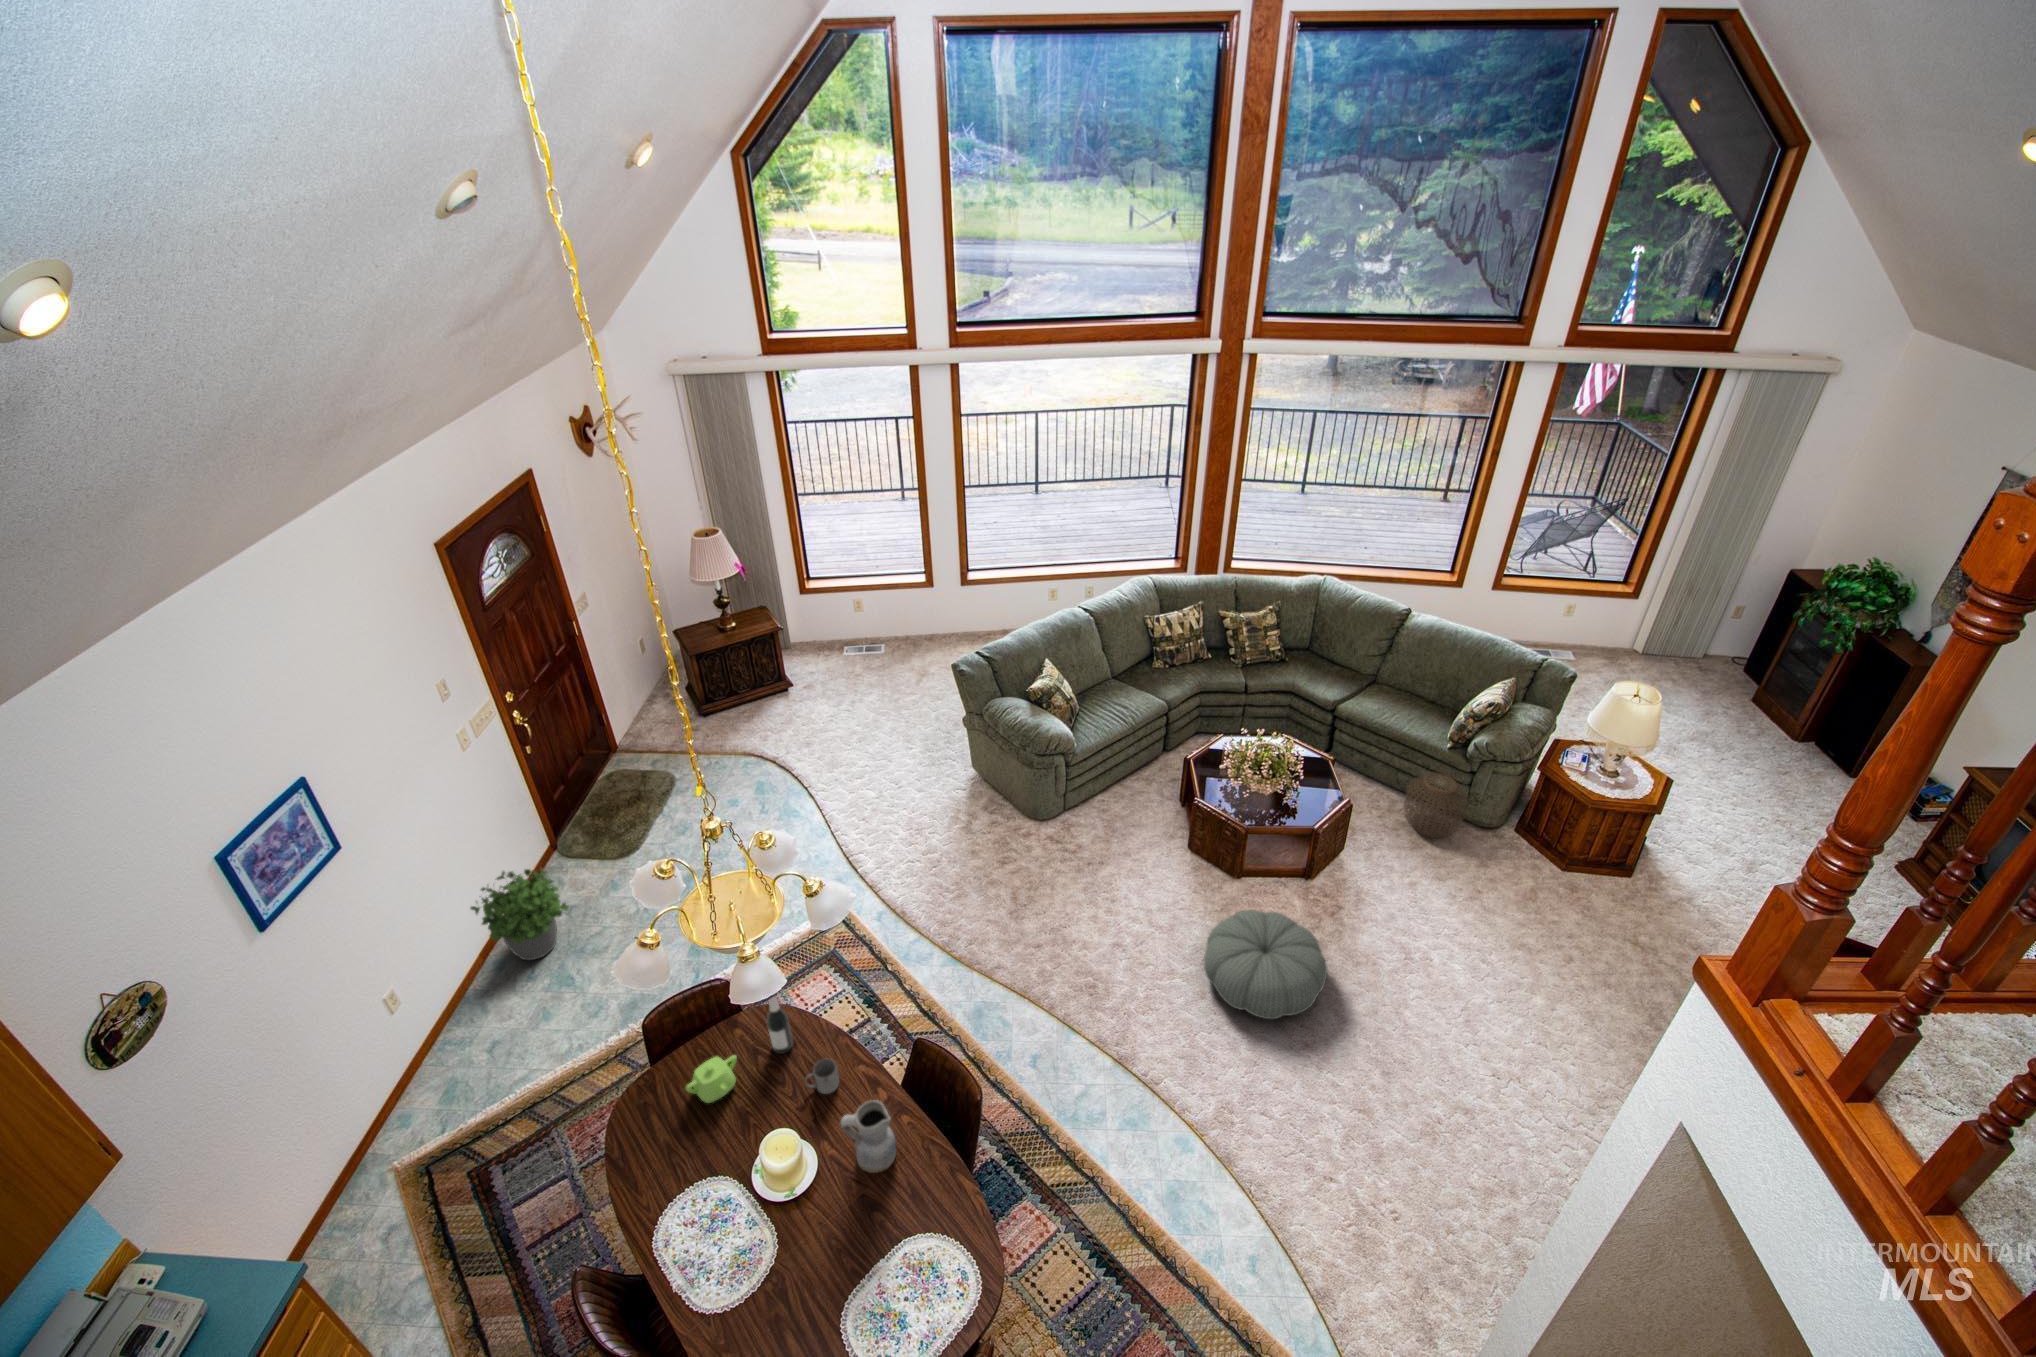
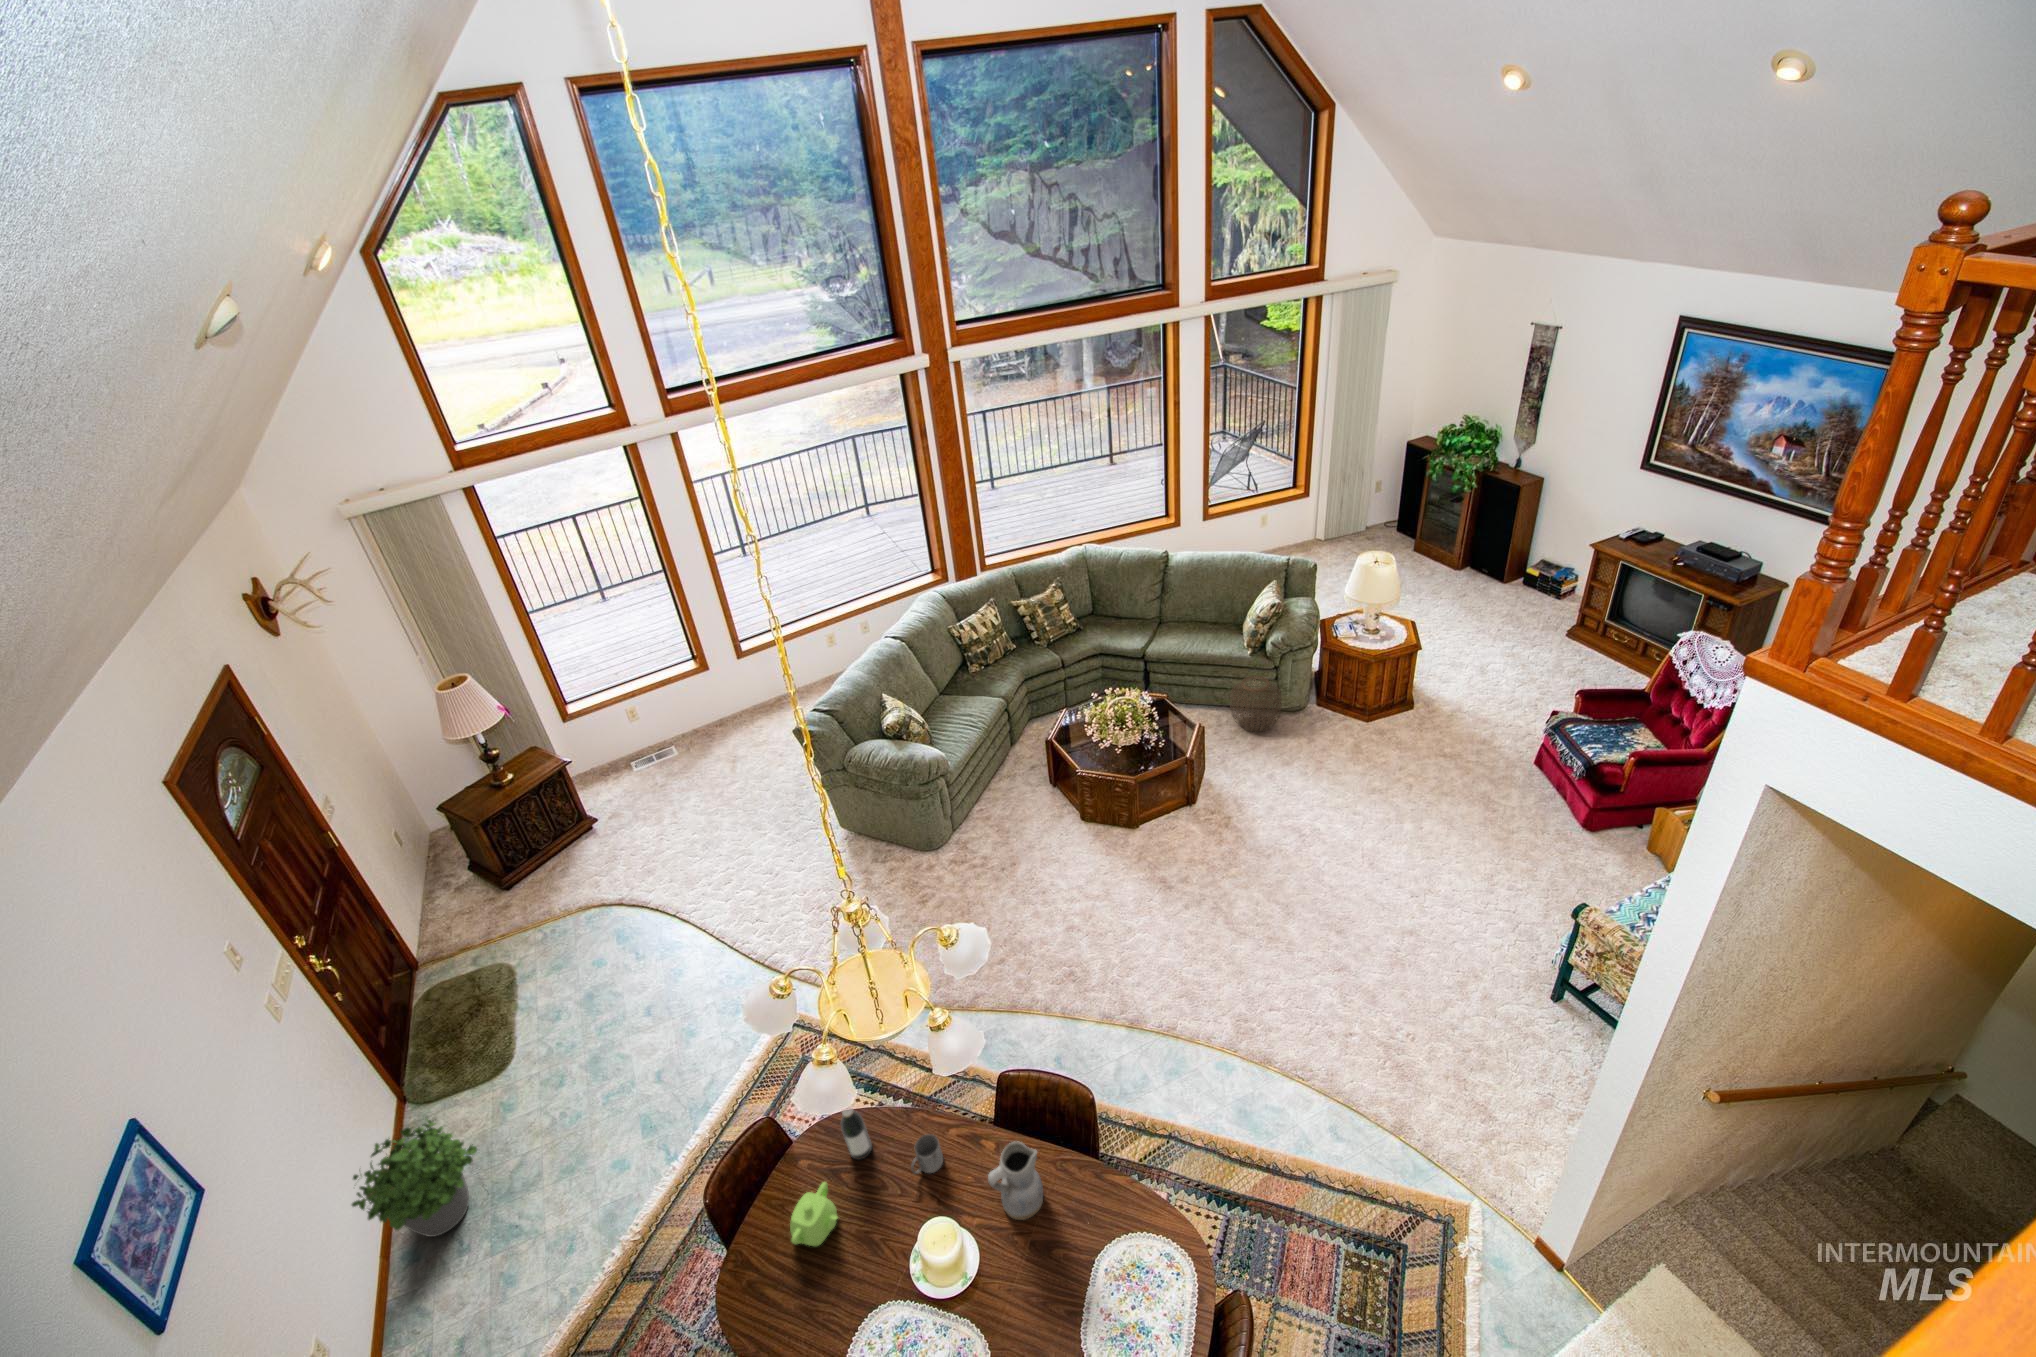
pouf: present [1204,910,1327,1019] -> none [1147,836,1259,932]

